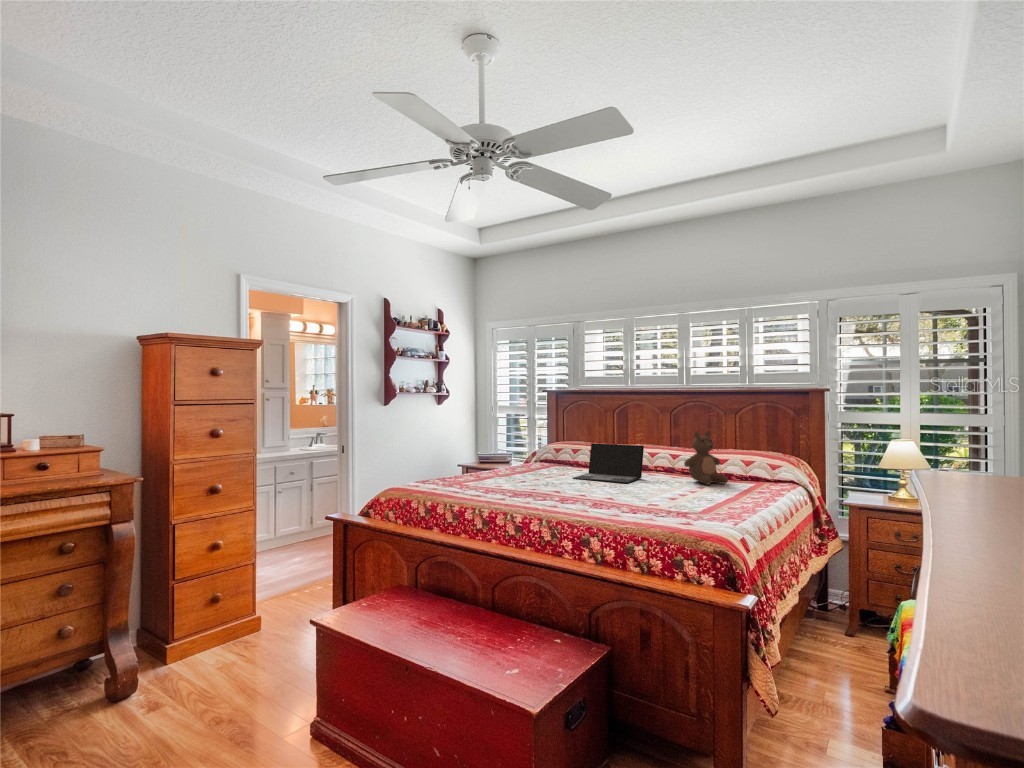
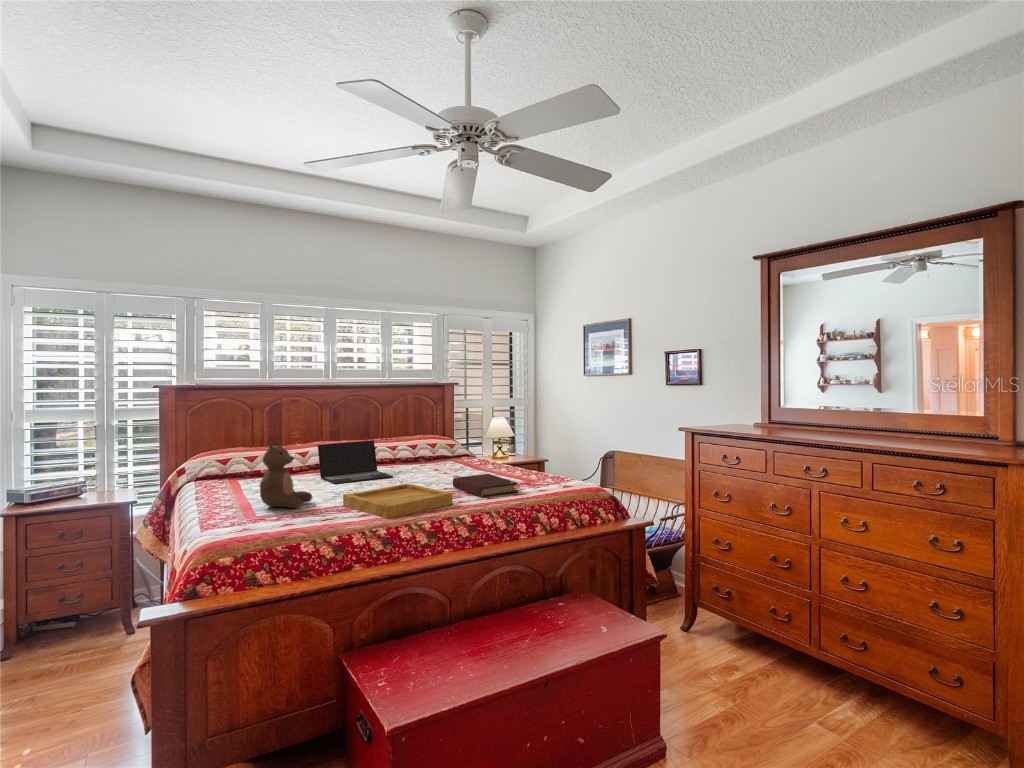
teddy bear: present [684,431,728,485] -> present [260,440,312,508]
tray: none [472,480,564,506] -> present [343,484,452,519]
book: none [583,489,656,515] -> present [453,474,518,498]

